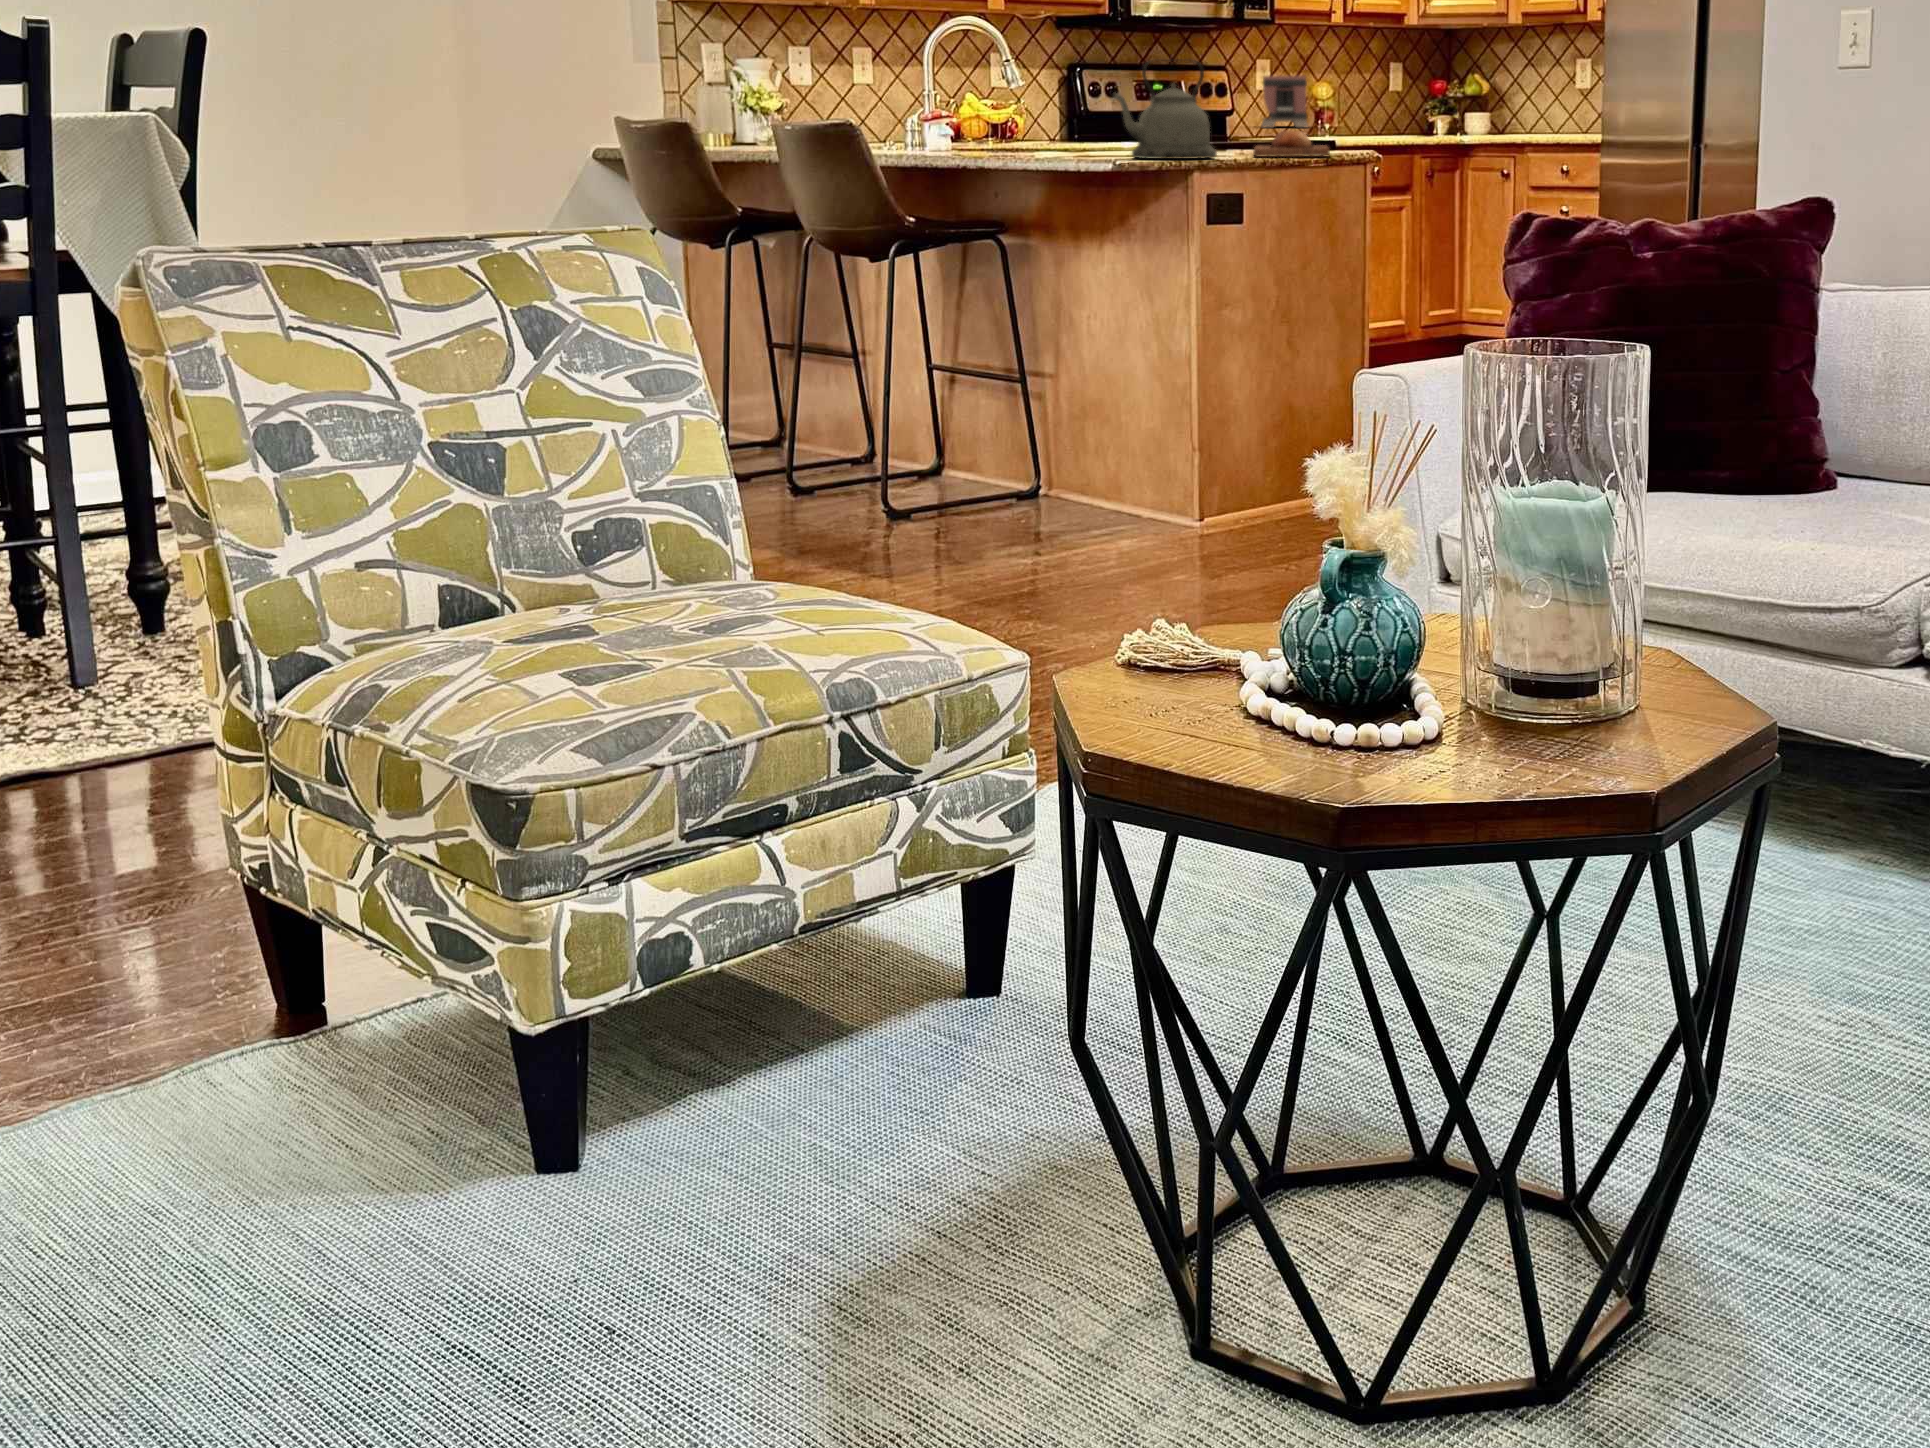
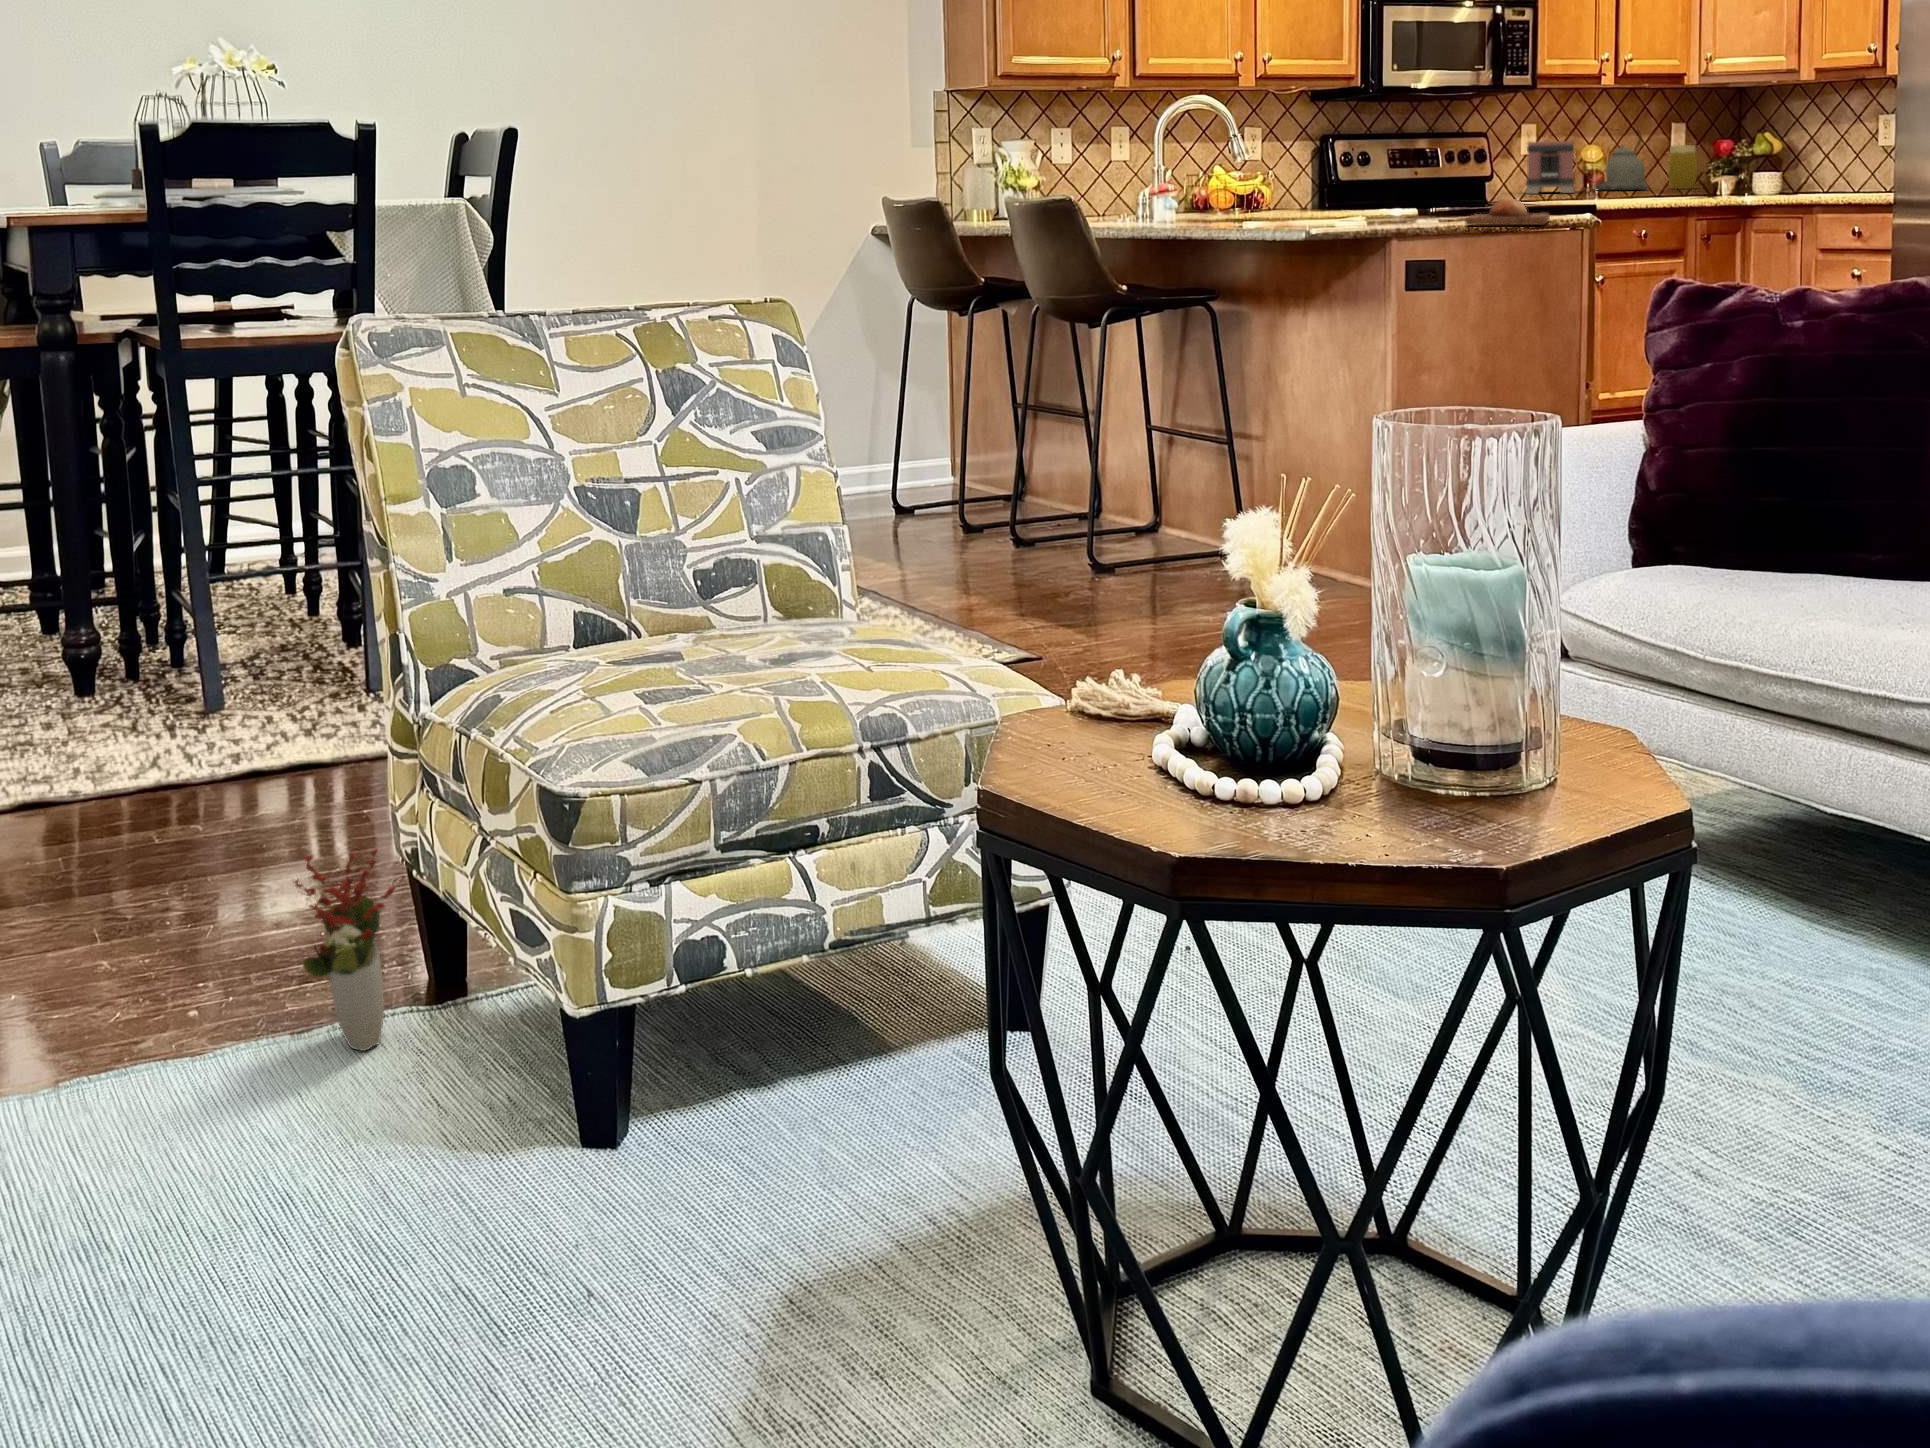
kettle: present [1112,60,1217,159] -> present [1594,131,1649,191]
jar: none [1390,82,1417,125] -> present [1668,145,1697,189]
decorative plant: none [119,869,252,1102] -> present [295,849,395,1051]

